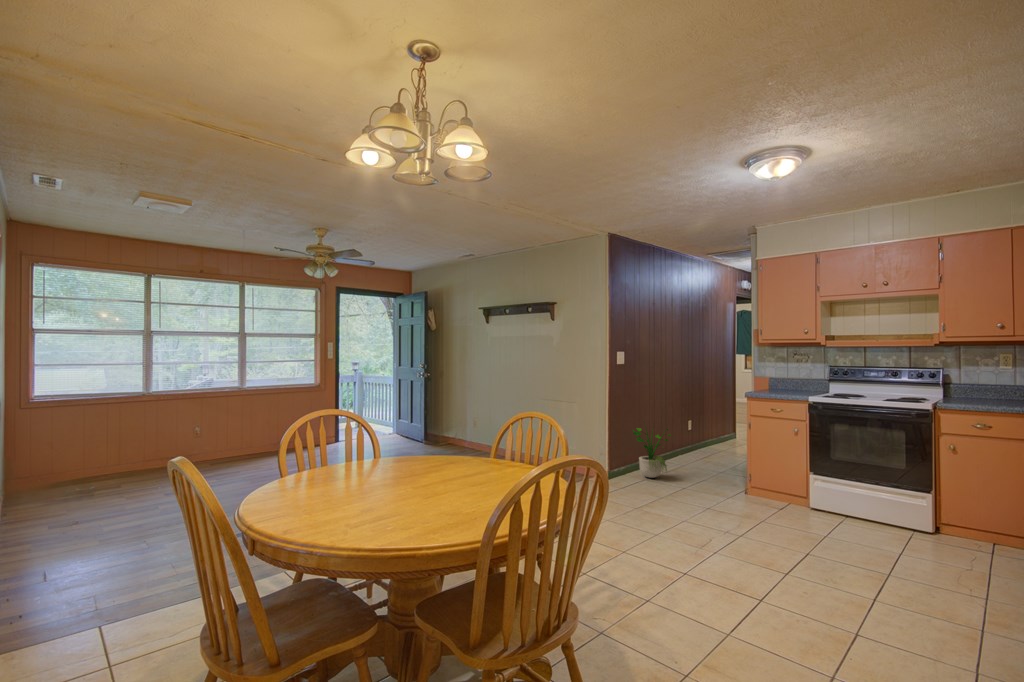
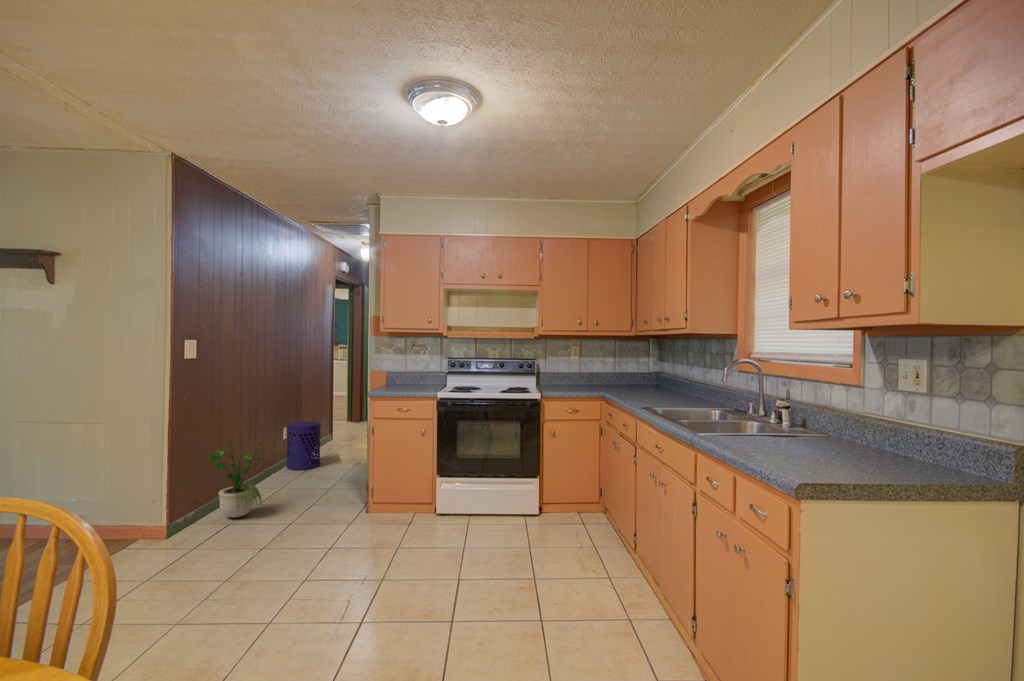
waste bin: none [691,419,719,459] -> present [287,421,321,470]

